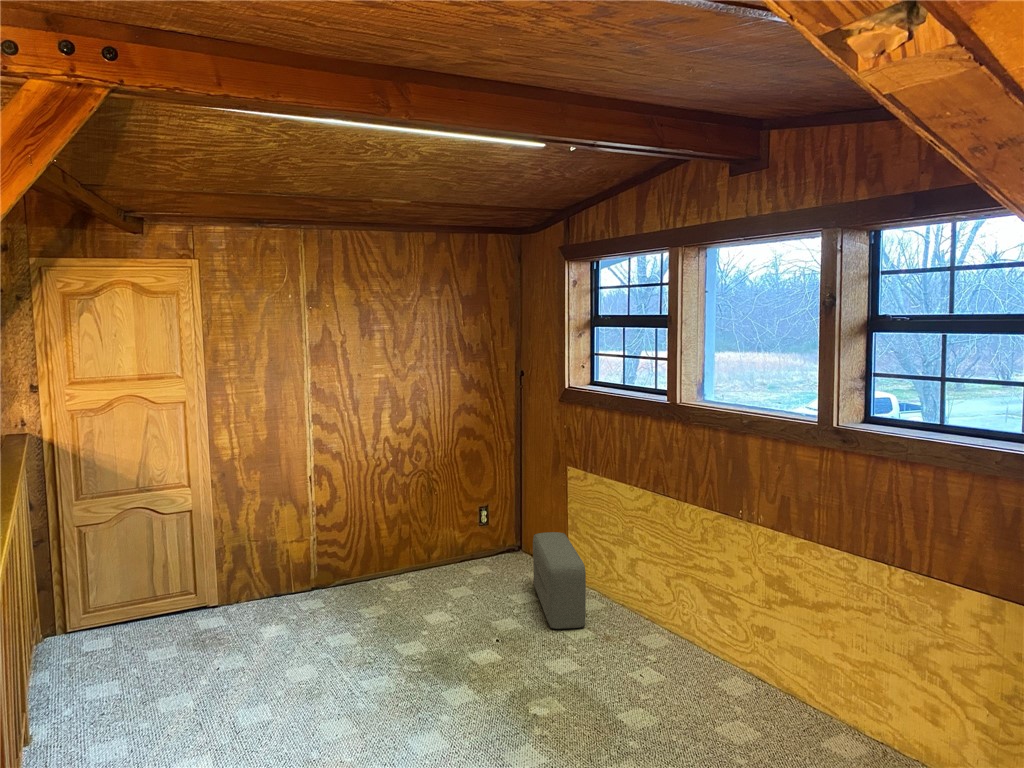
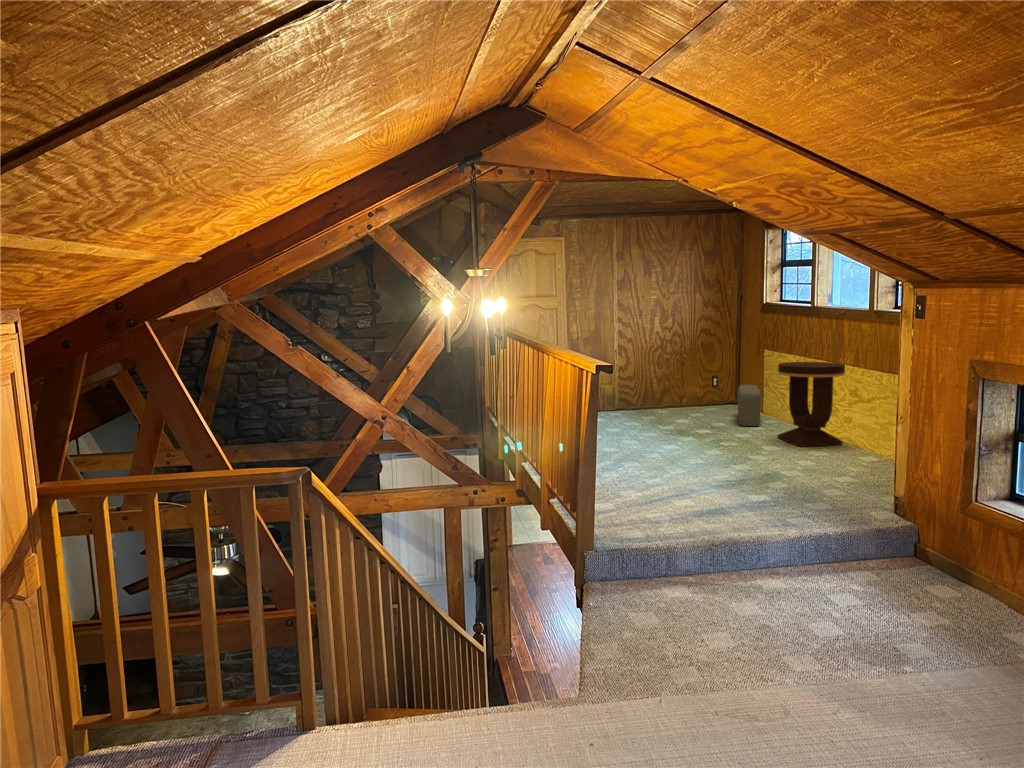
side table: none [639,515,768,715] -> present [777,362,845,447]

